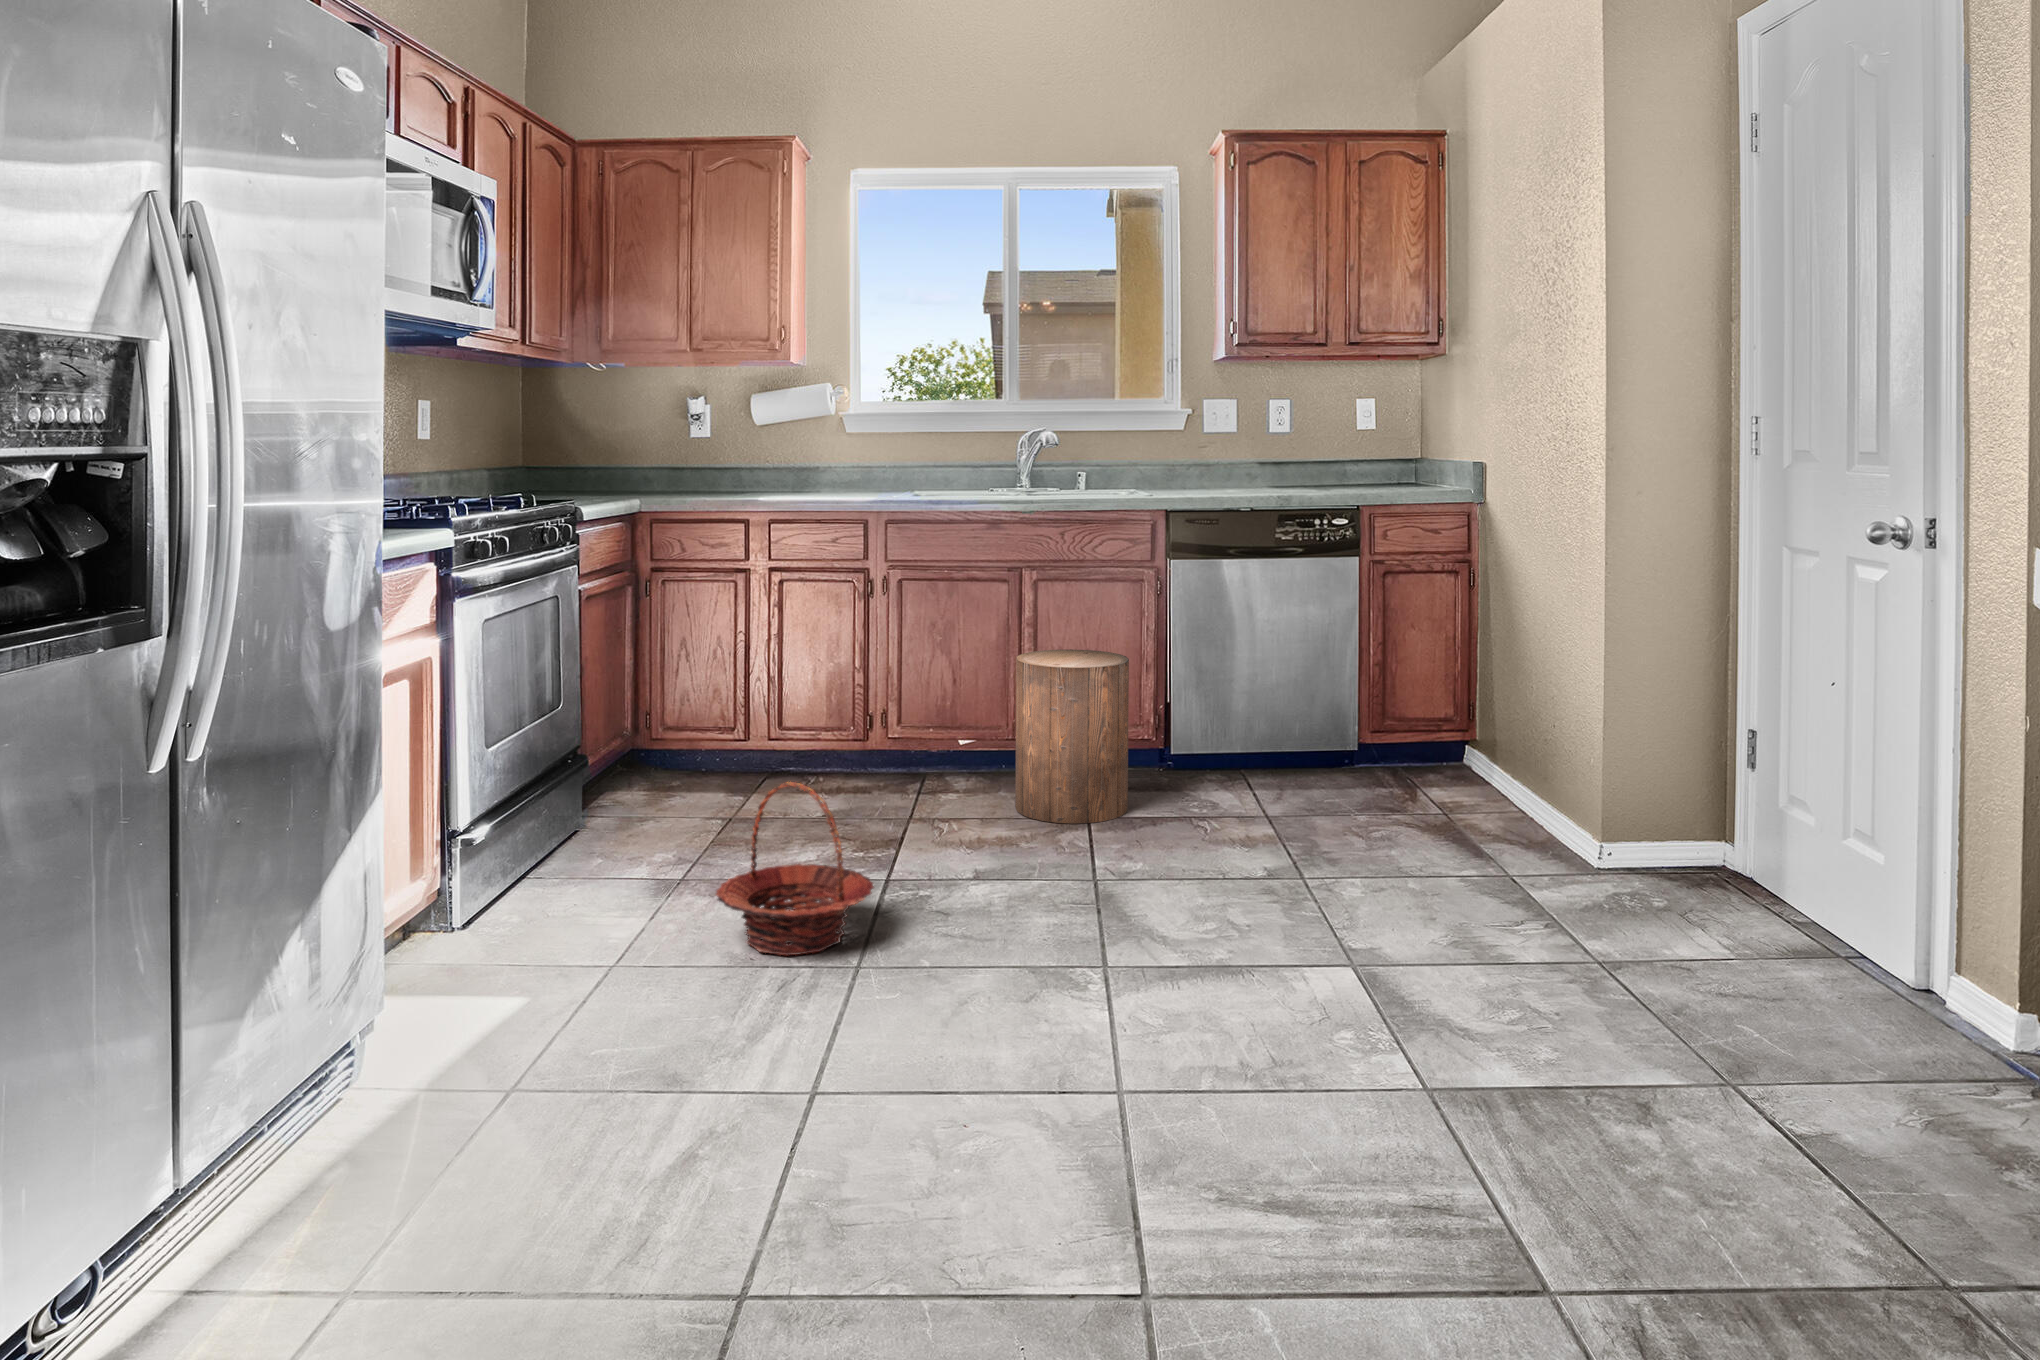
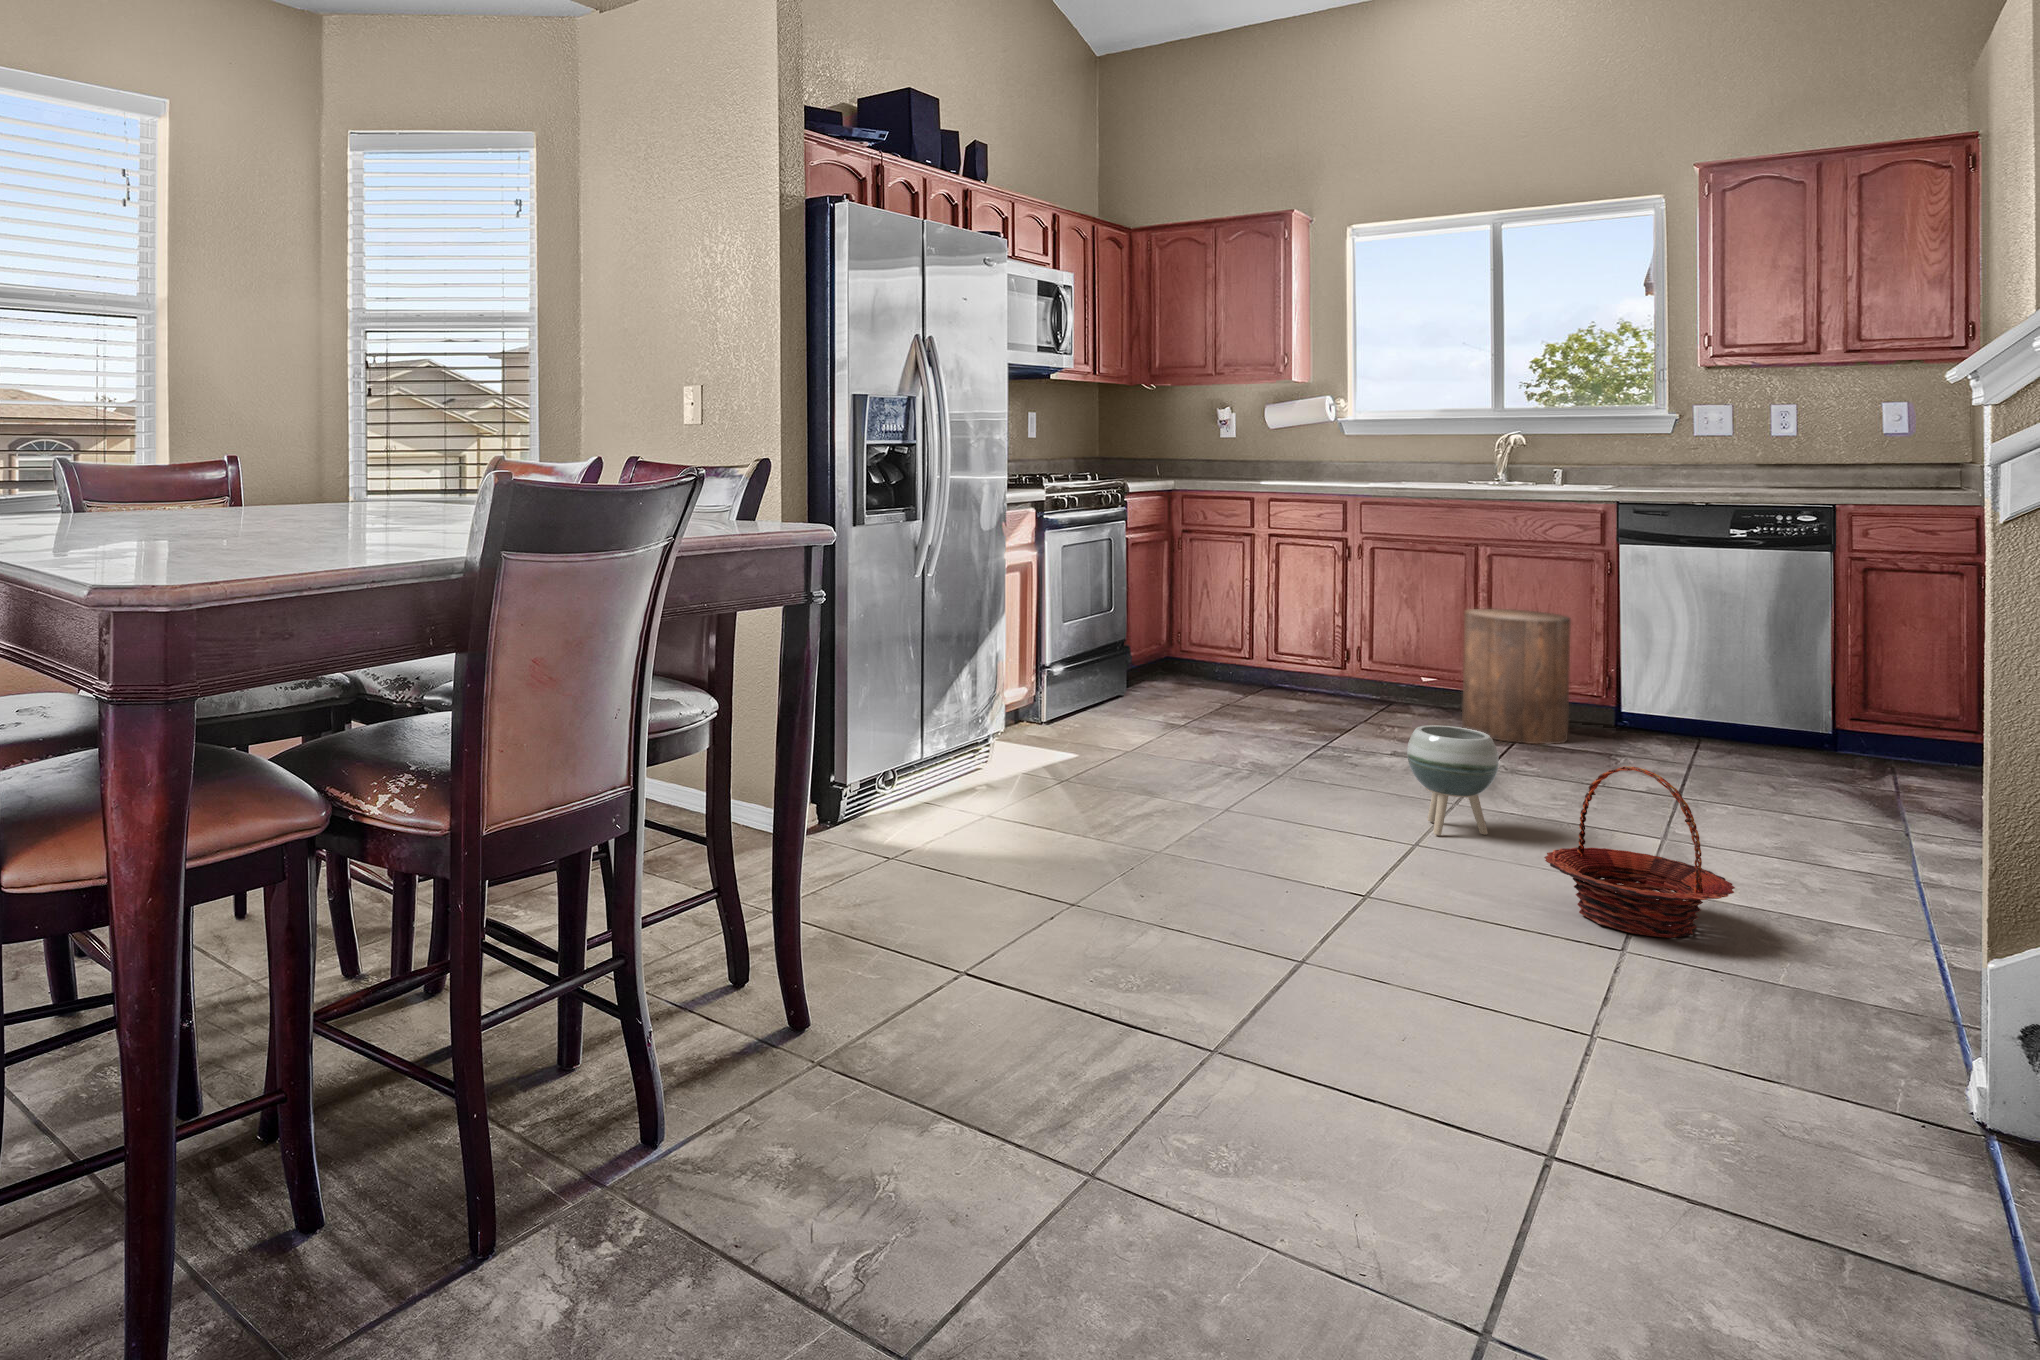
basket: present [716,782,873,955] -> present [1544,766,1735,938]
planter: none [1046,872,1165,1054] -> present [1407,725,1499,835]

